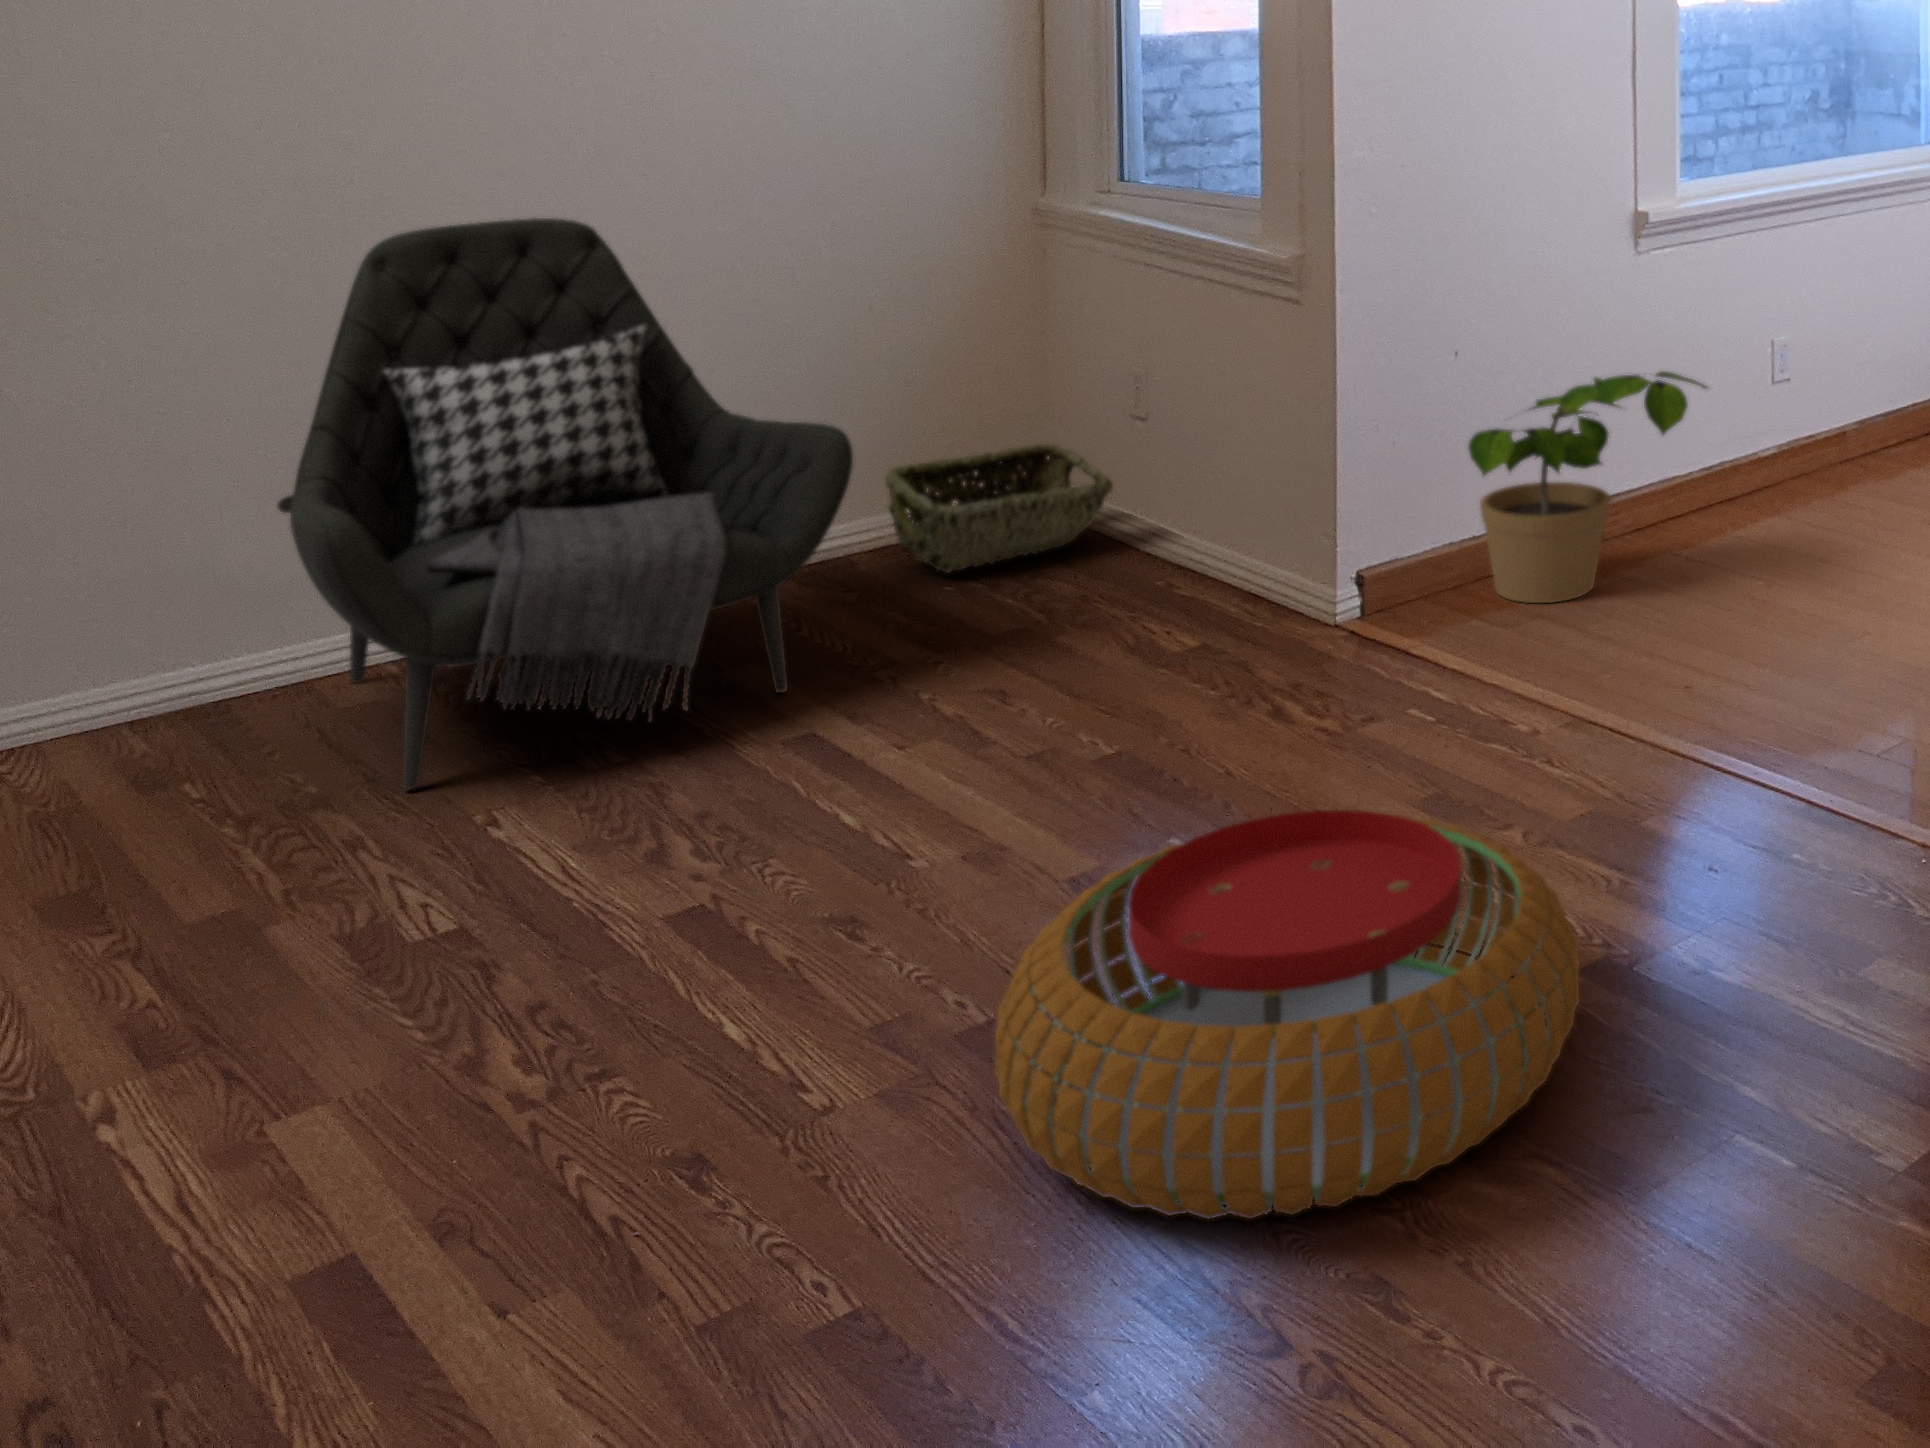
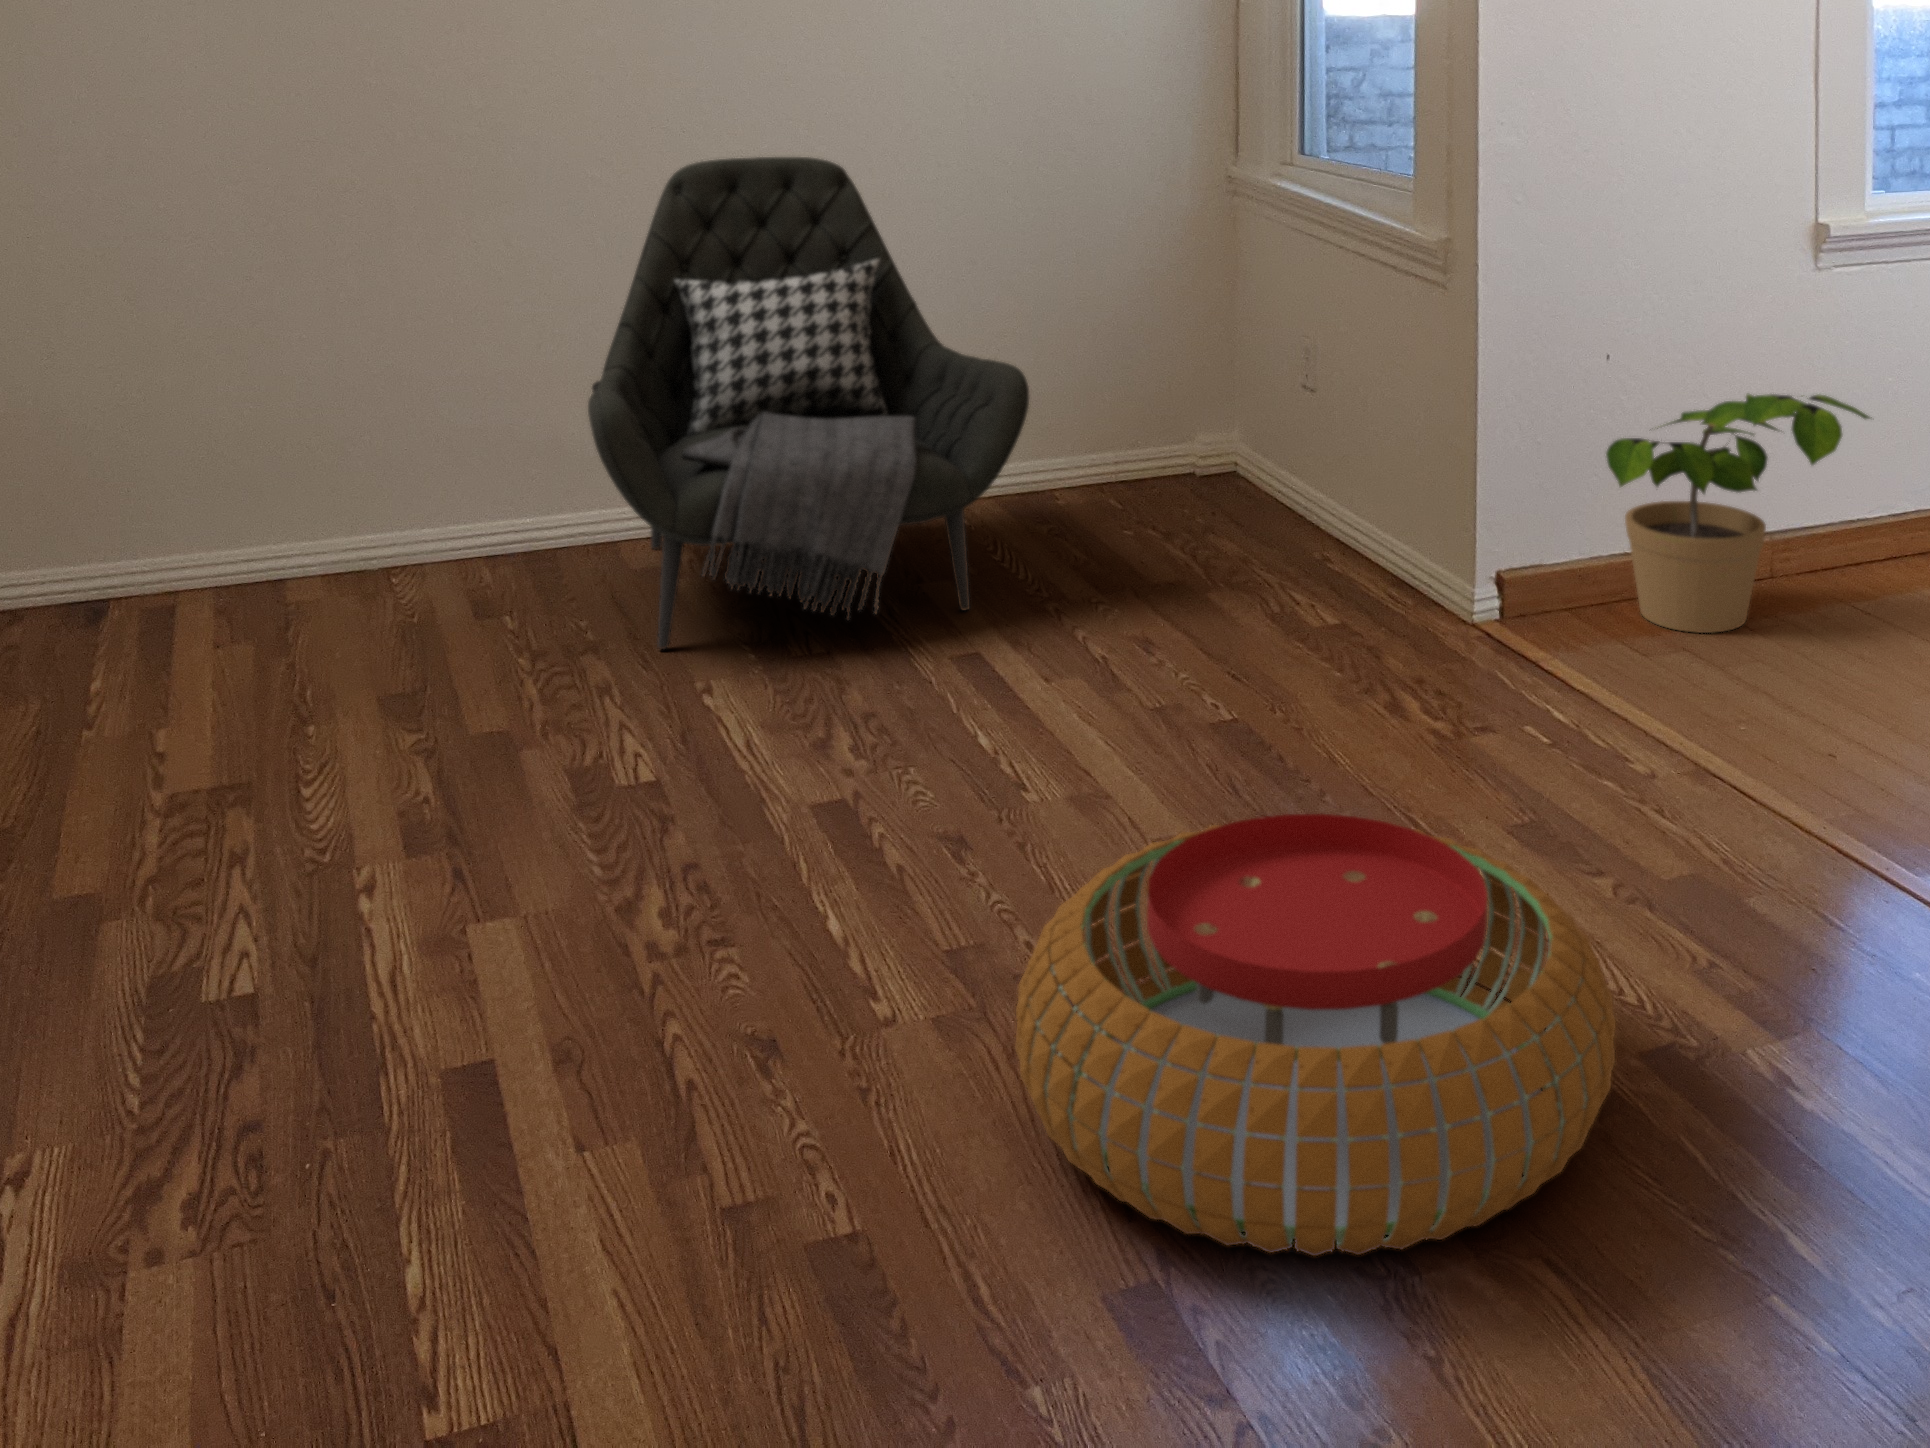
woven basket: present [885,444,1113,573] -> none [1081,406,1283,520]

